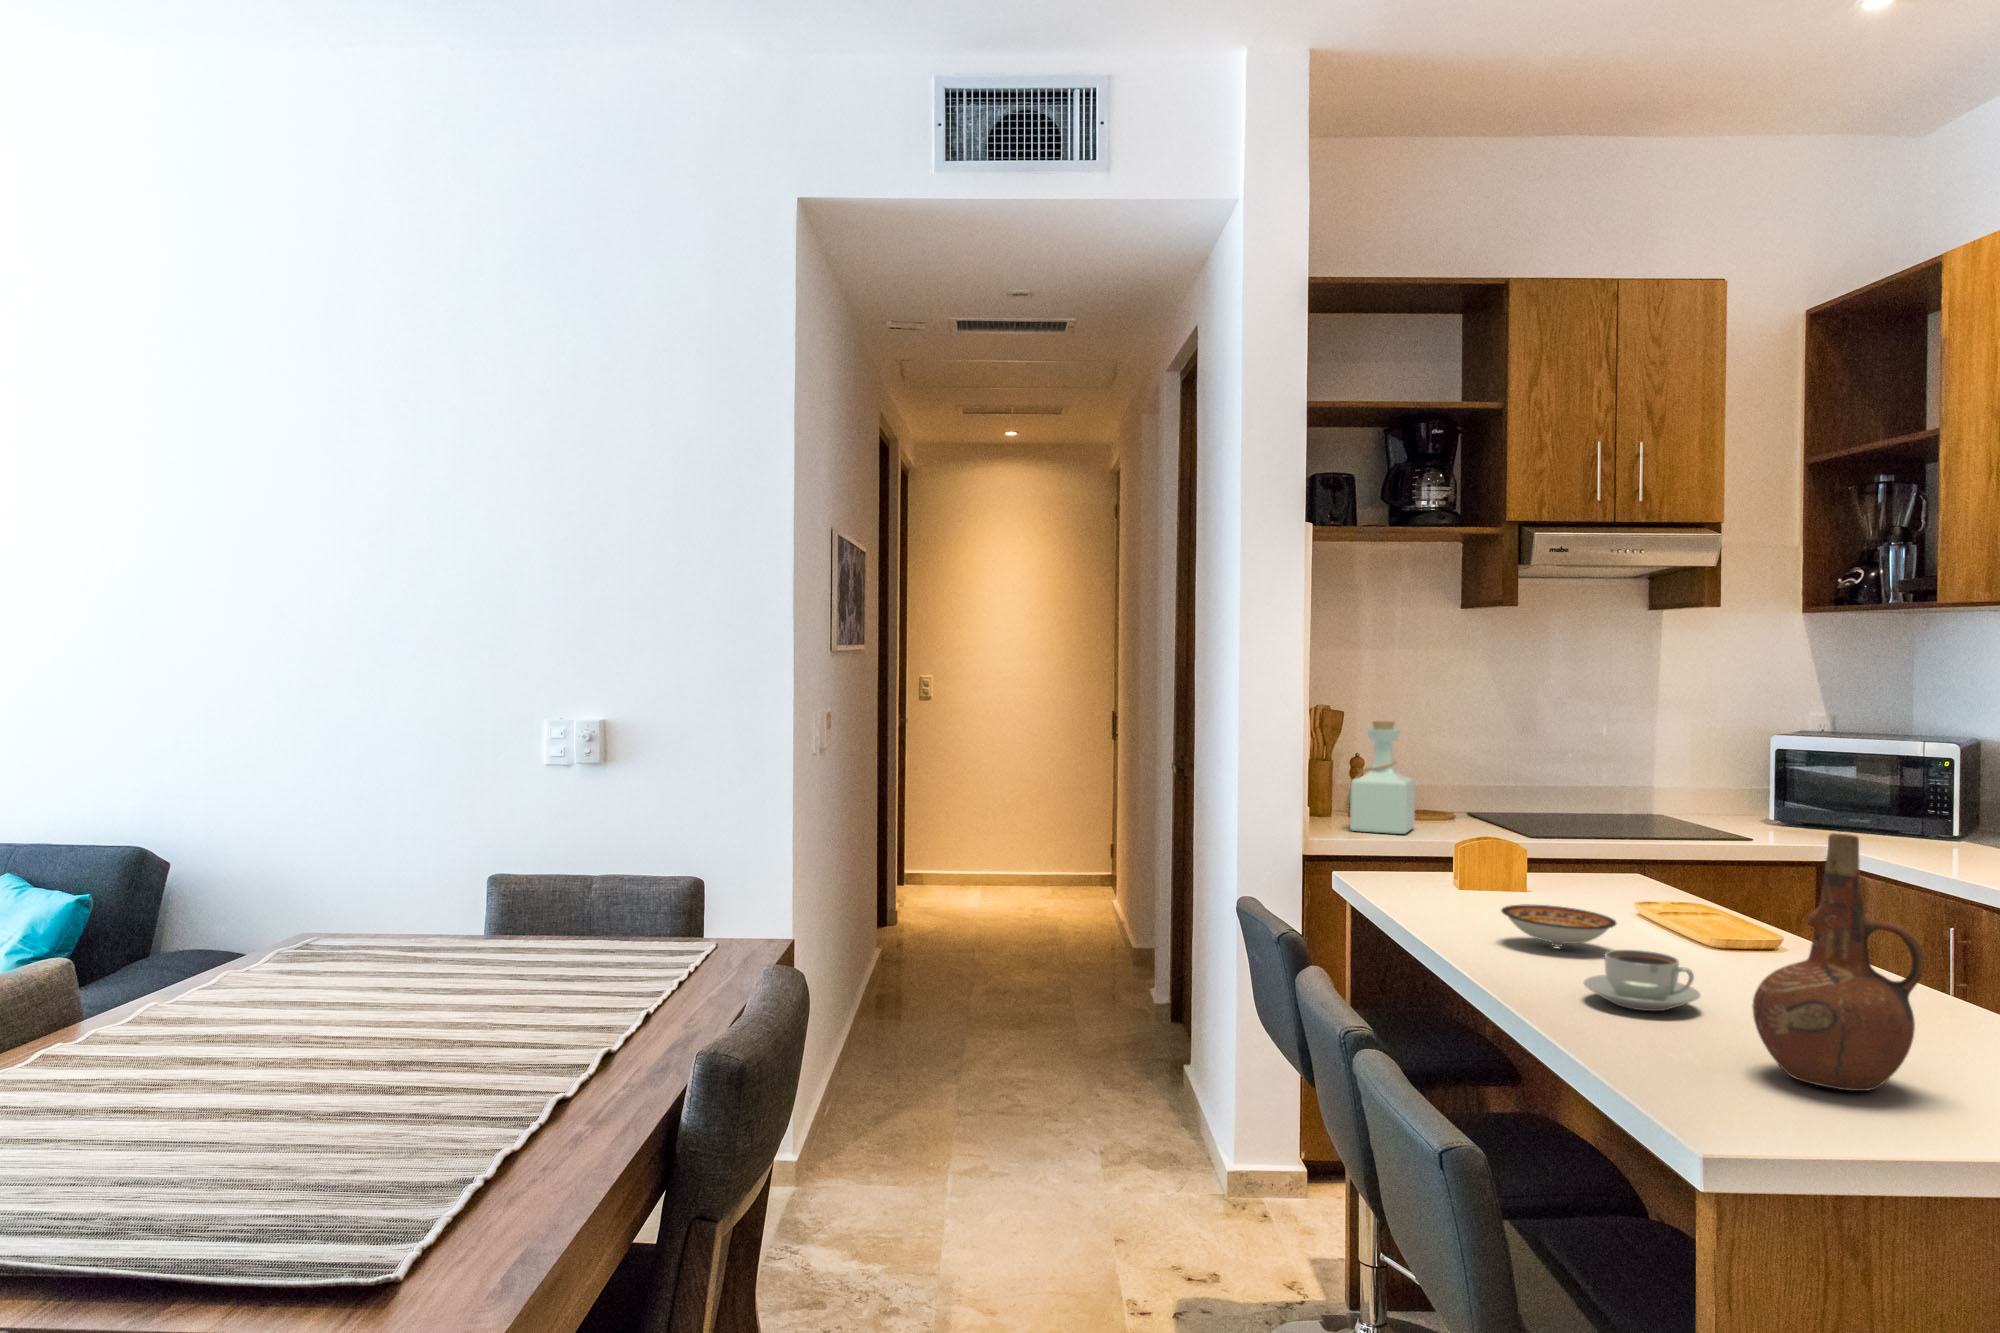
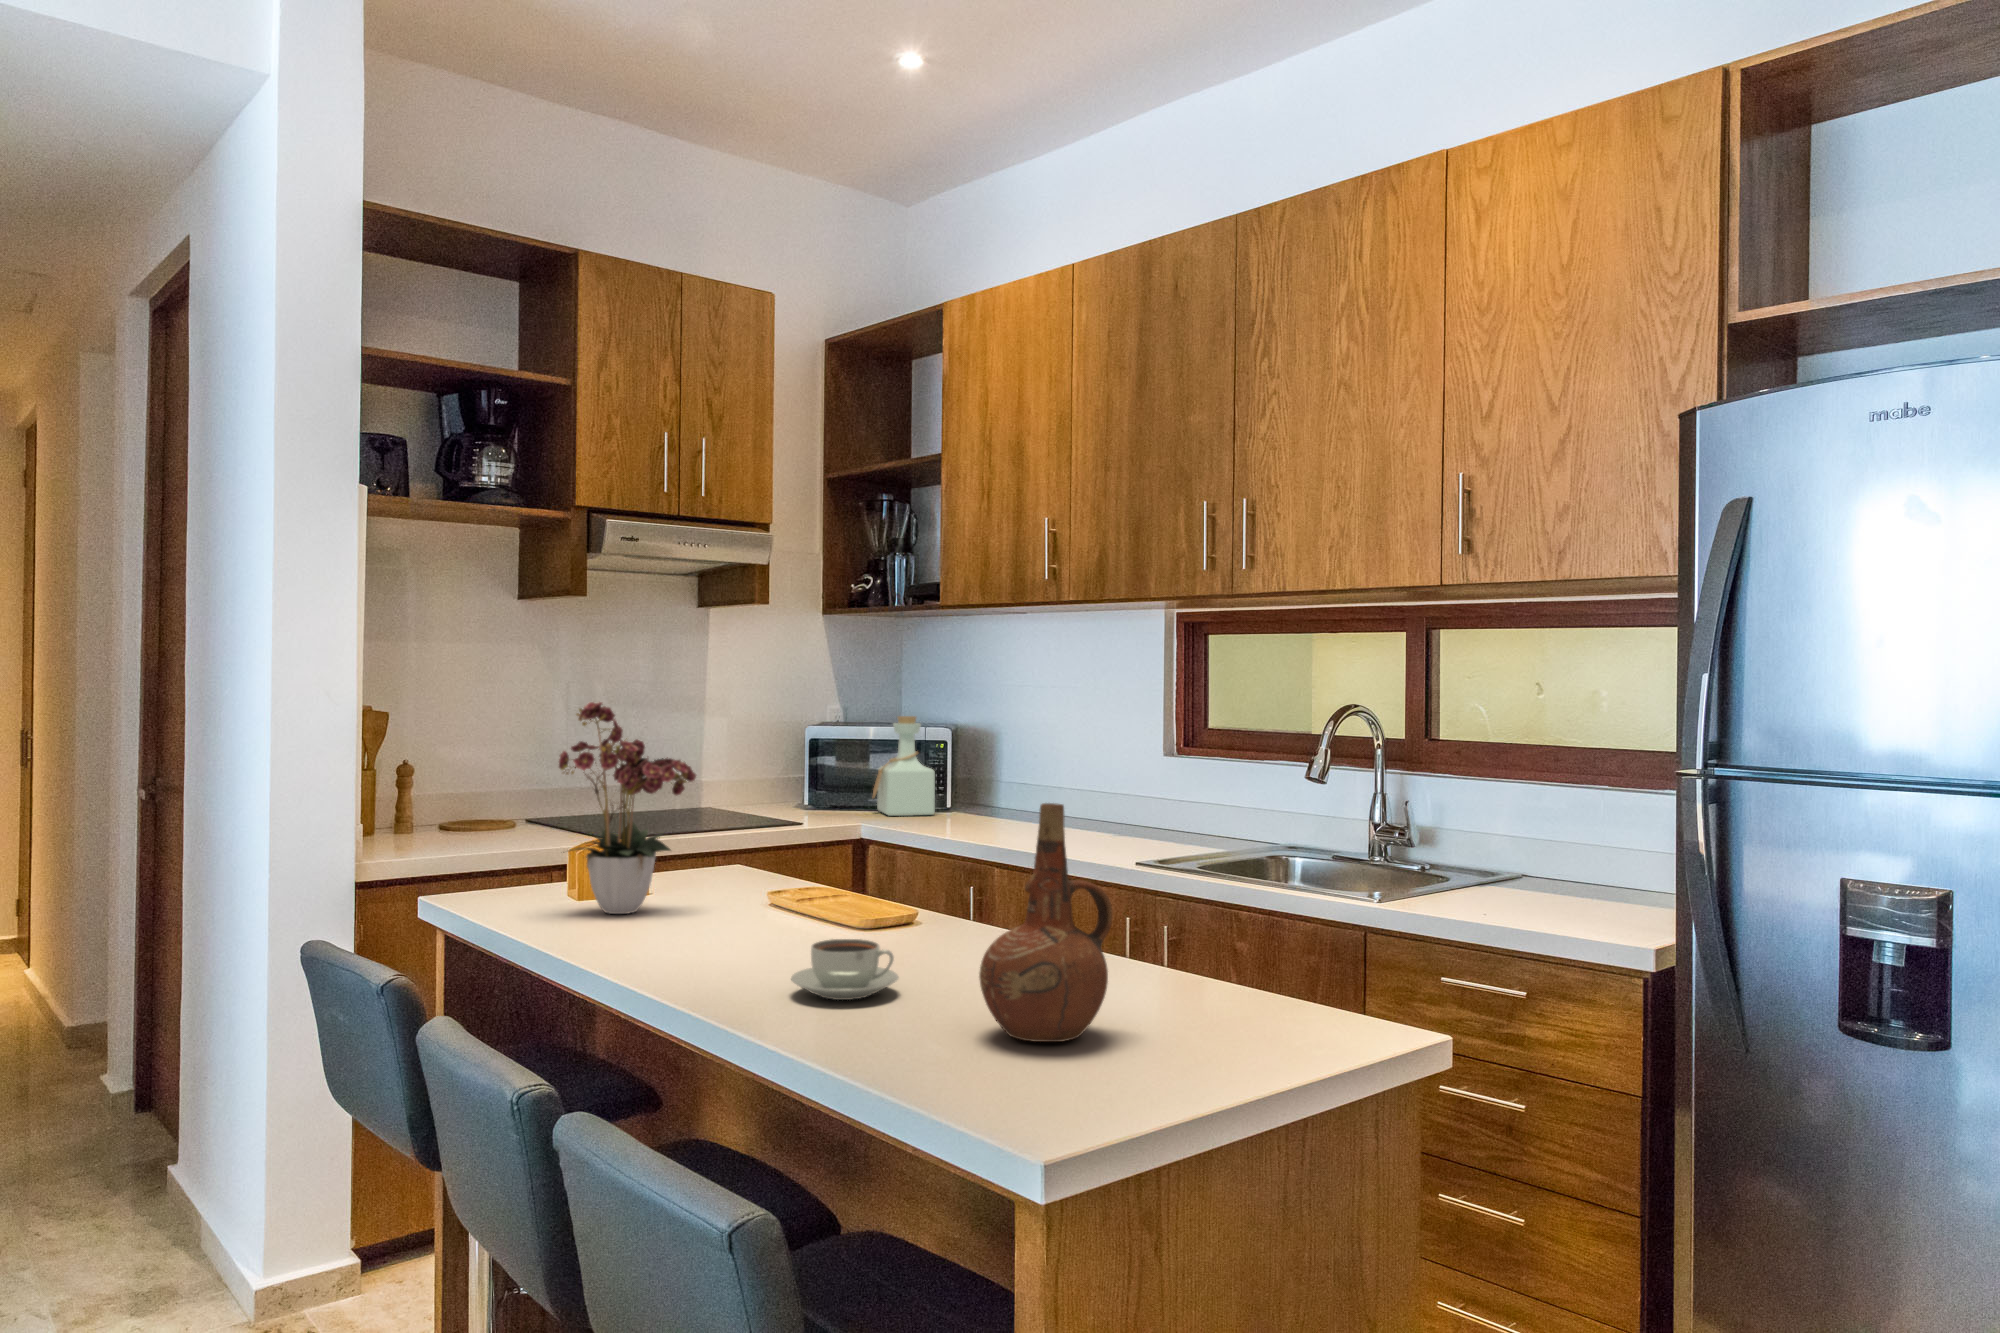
flower arrangement: none [1417,700,1565,904] -> present [559,702,696,914]
bottle: present [1345,721,1415,834] -> present [873,716,935,816]
ceramic bowl: present [1501,904,1616,947] -> none [670,906,785,948]

